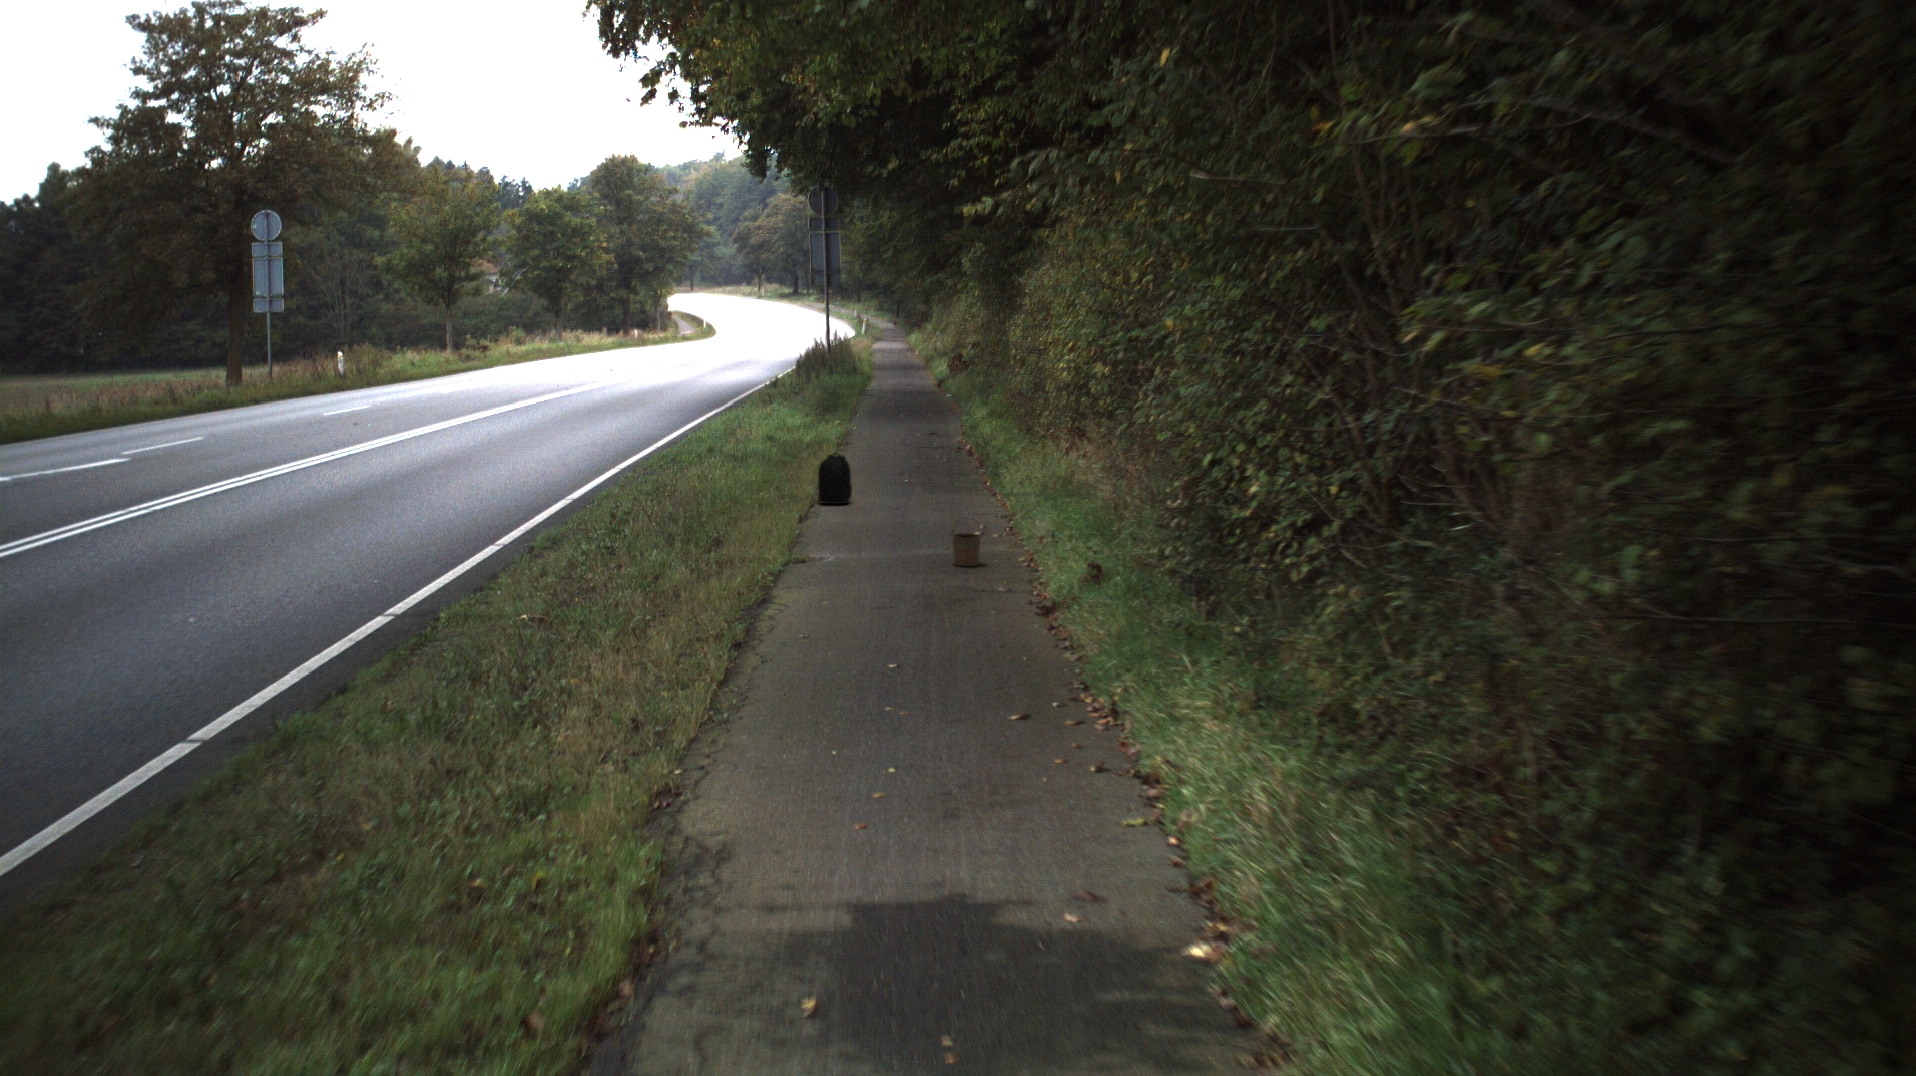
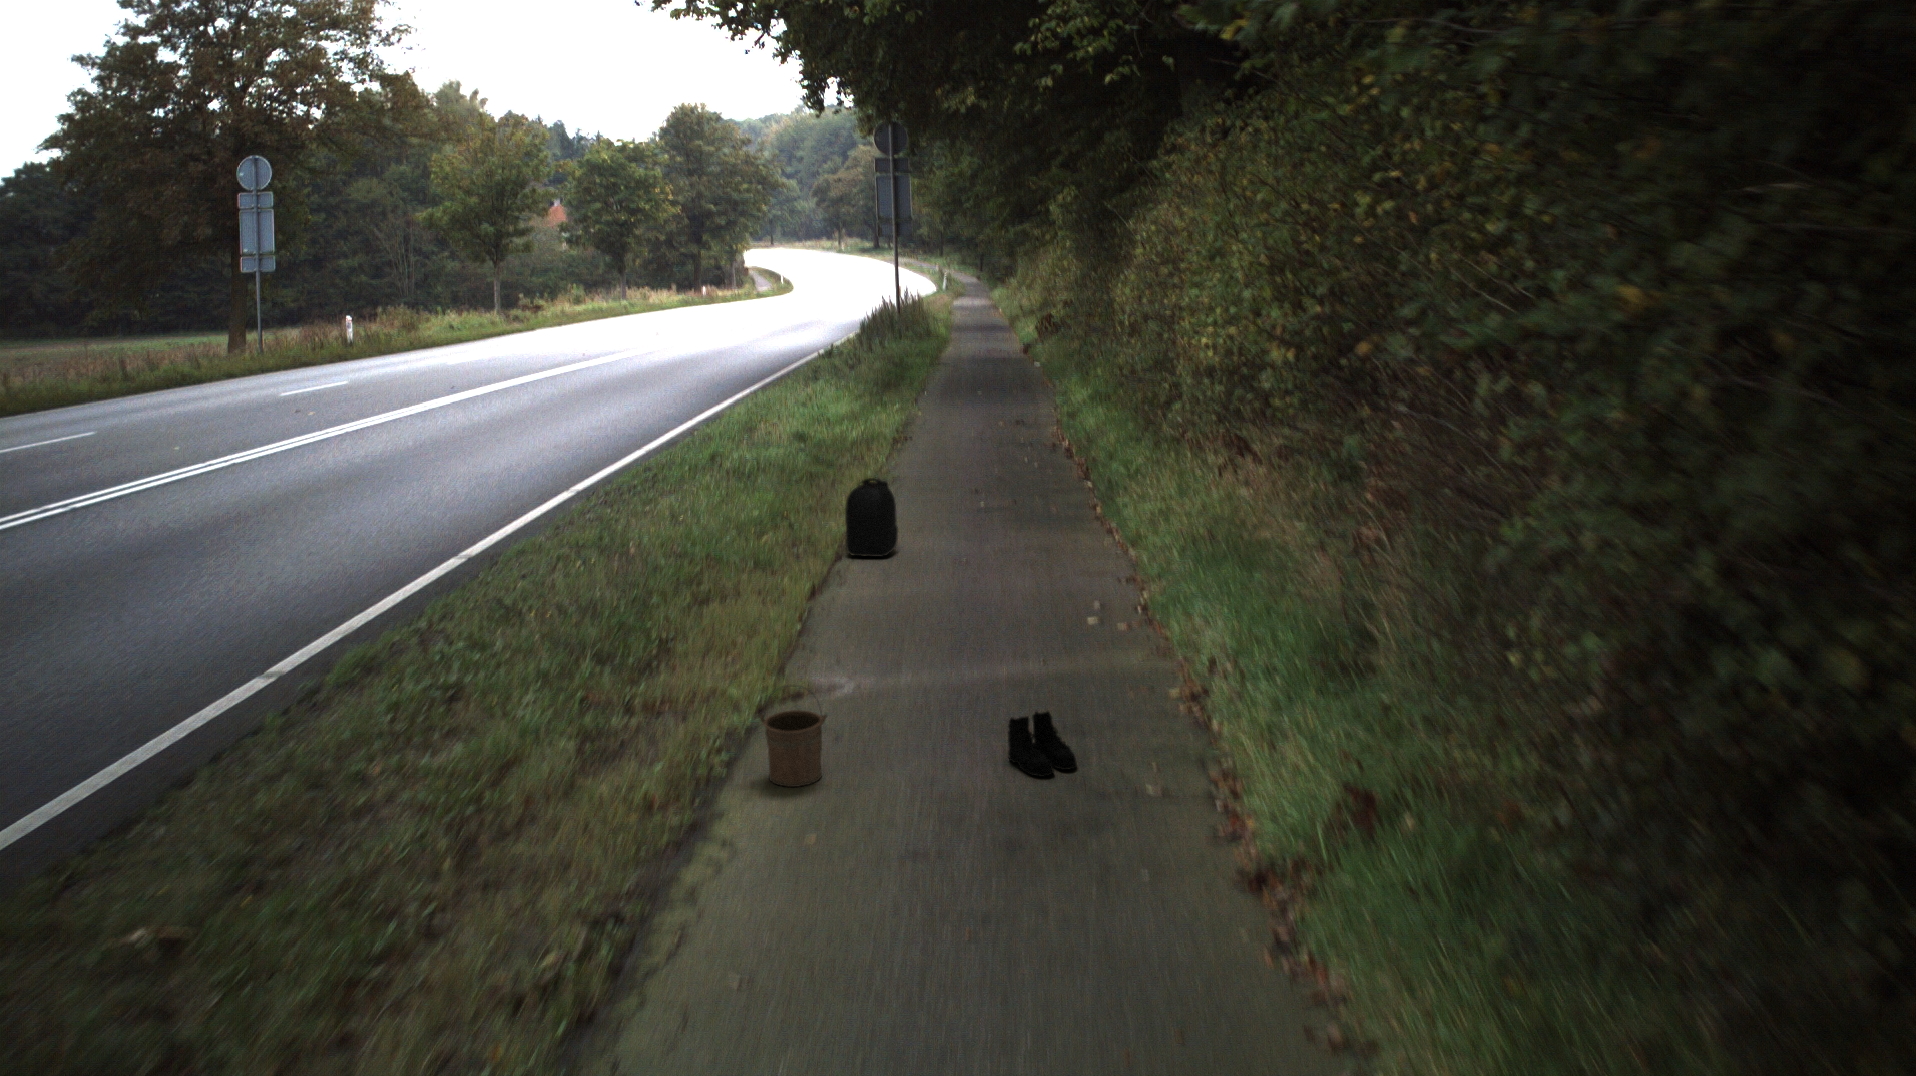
bucket: present [952,532,983,566] -> present [760,686,827,787]
boots: none [920,551,957,582] -> present [1008,711,1077,777]

